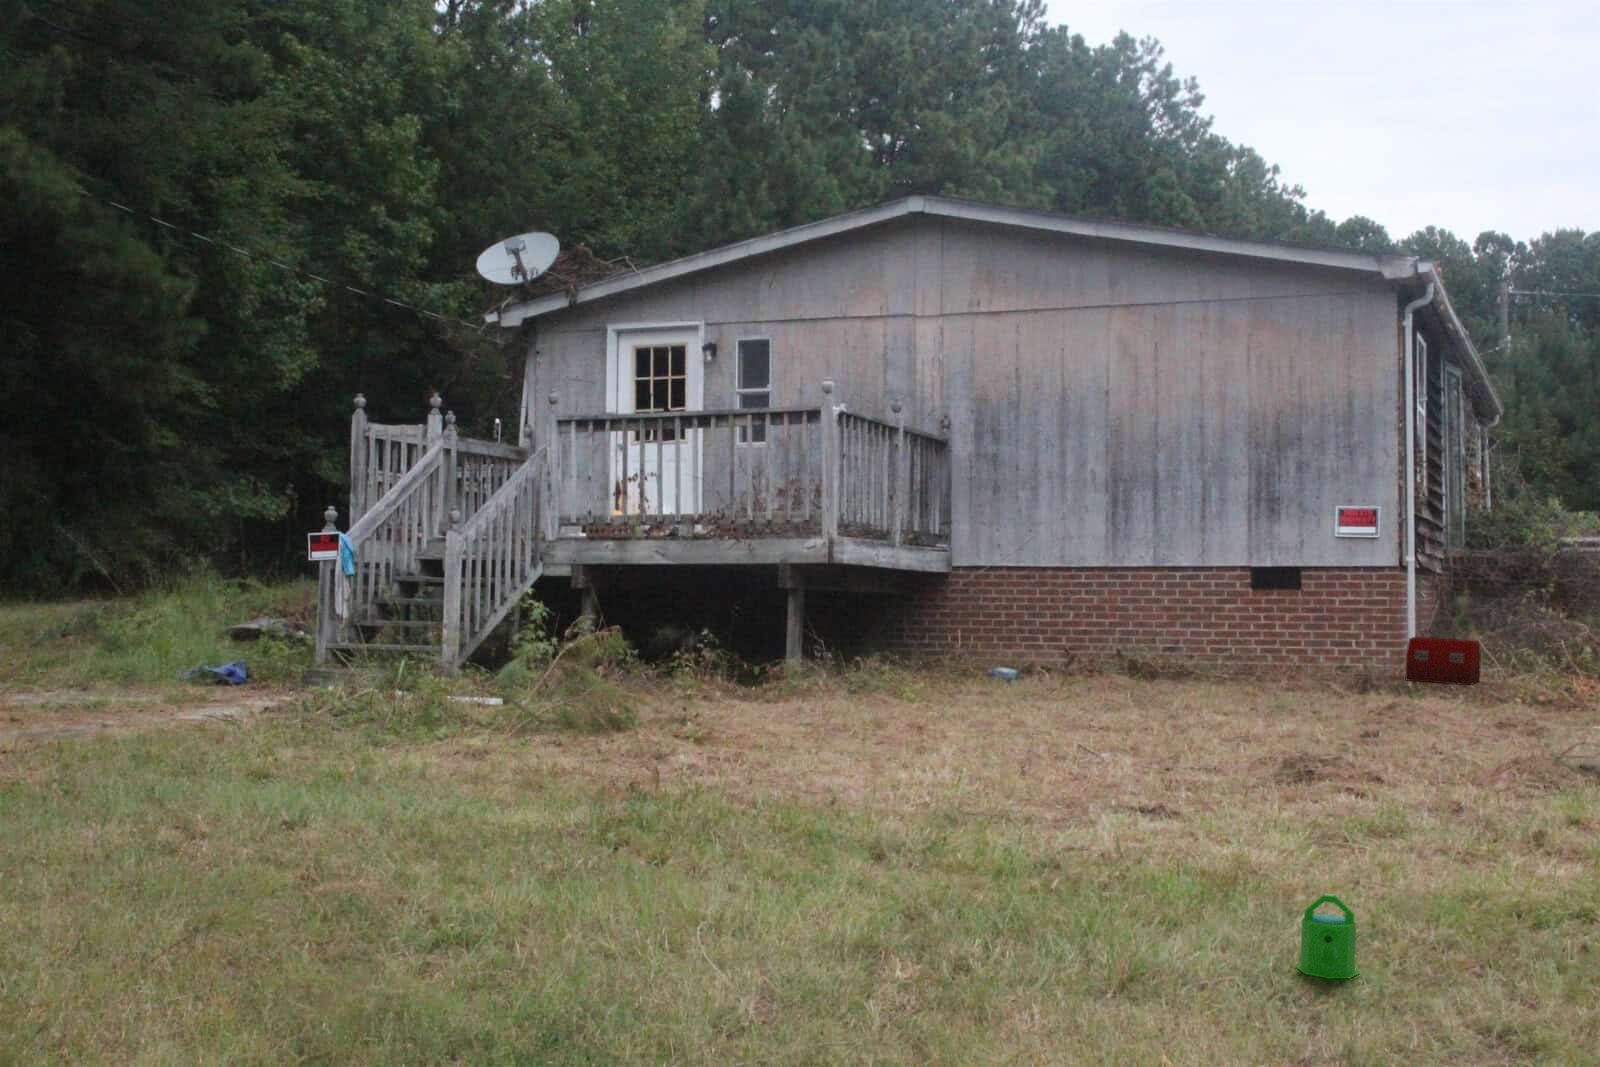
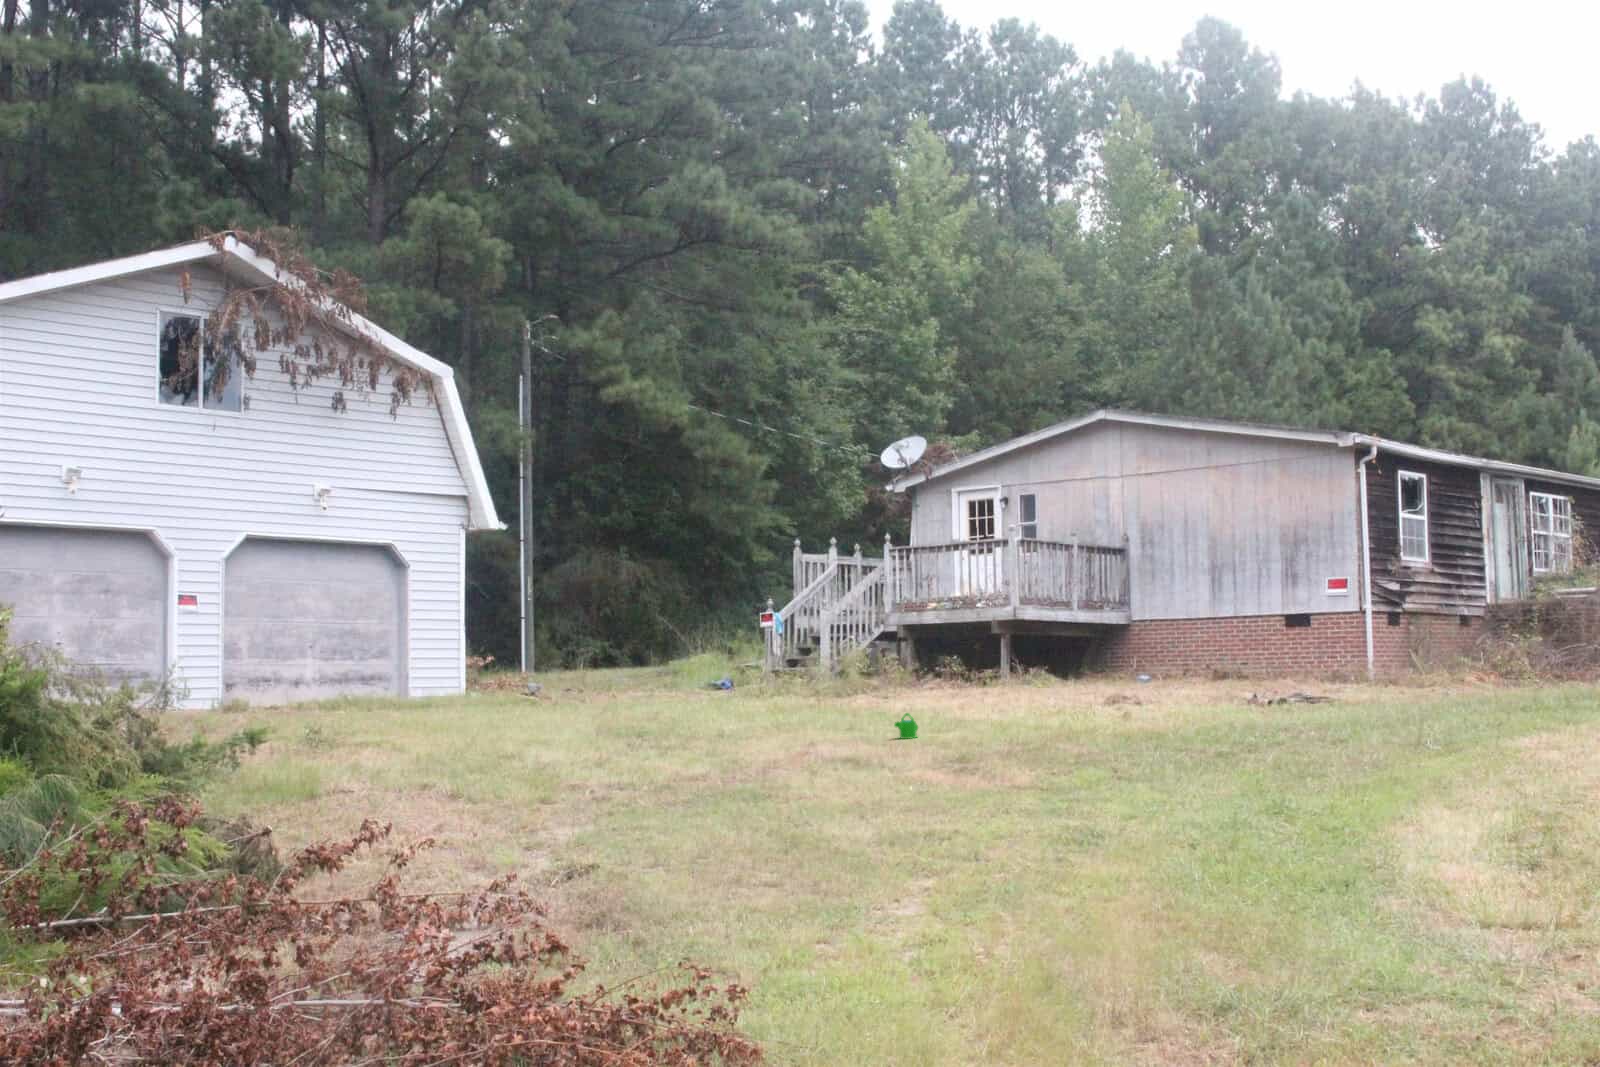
toolbox: present [1406,629,1481,685] -> none [1359,648,1406,680]

